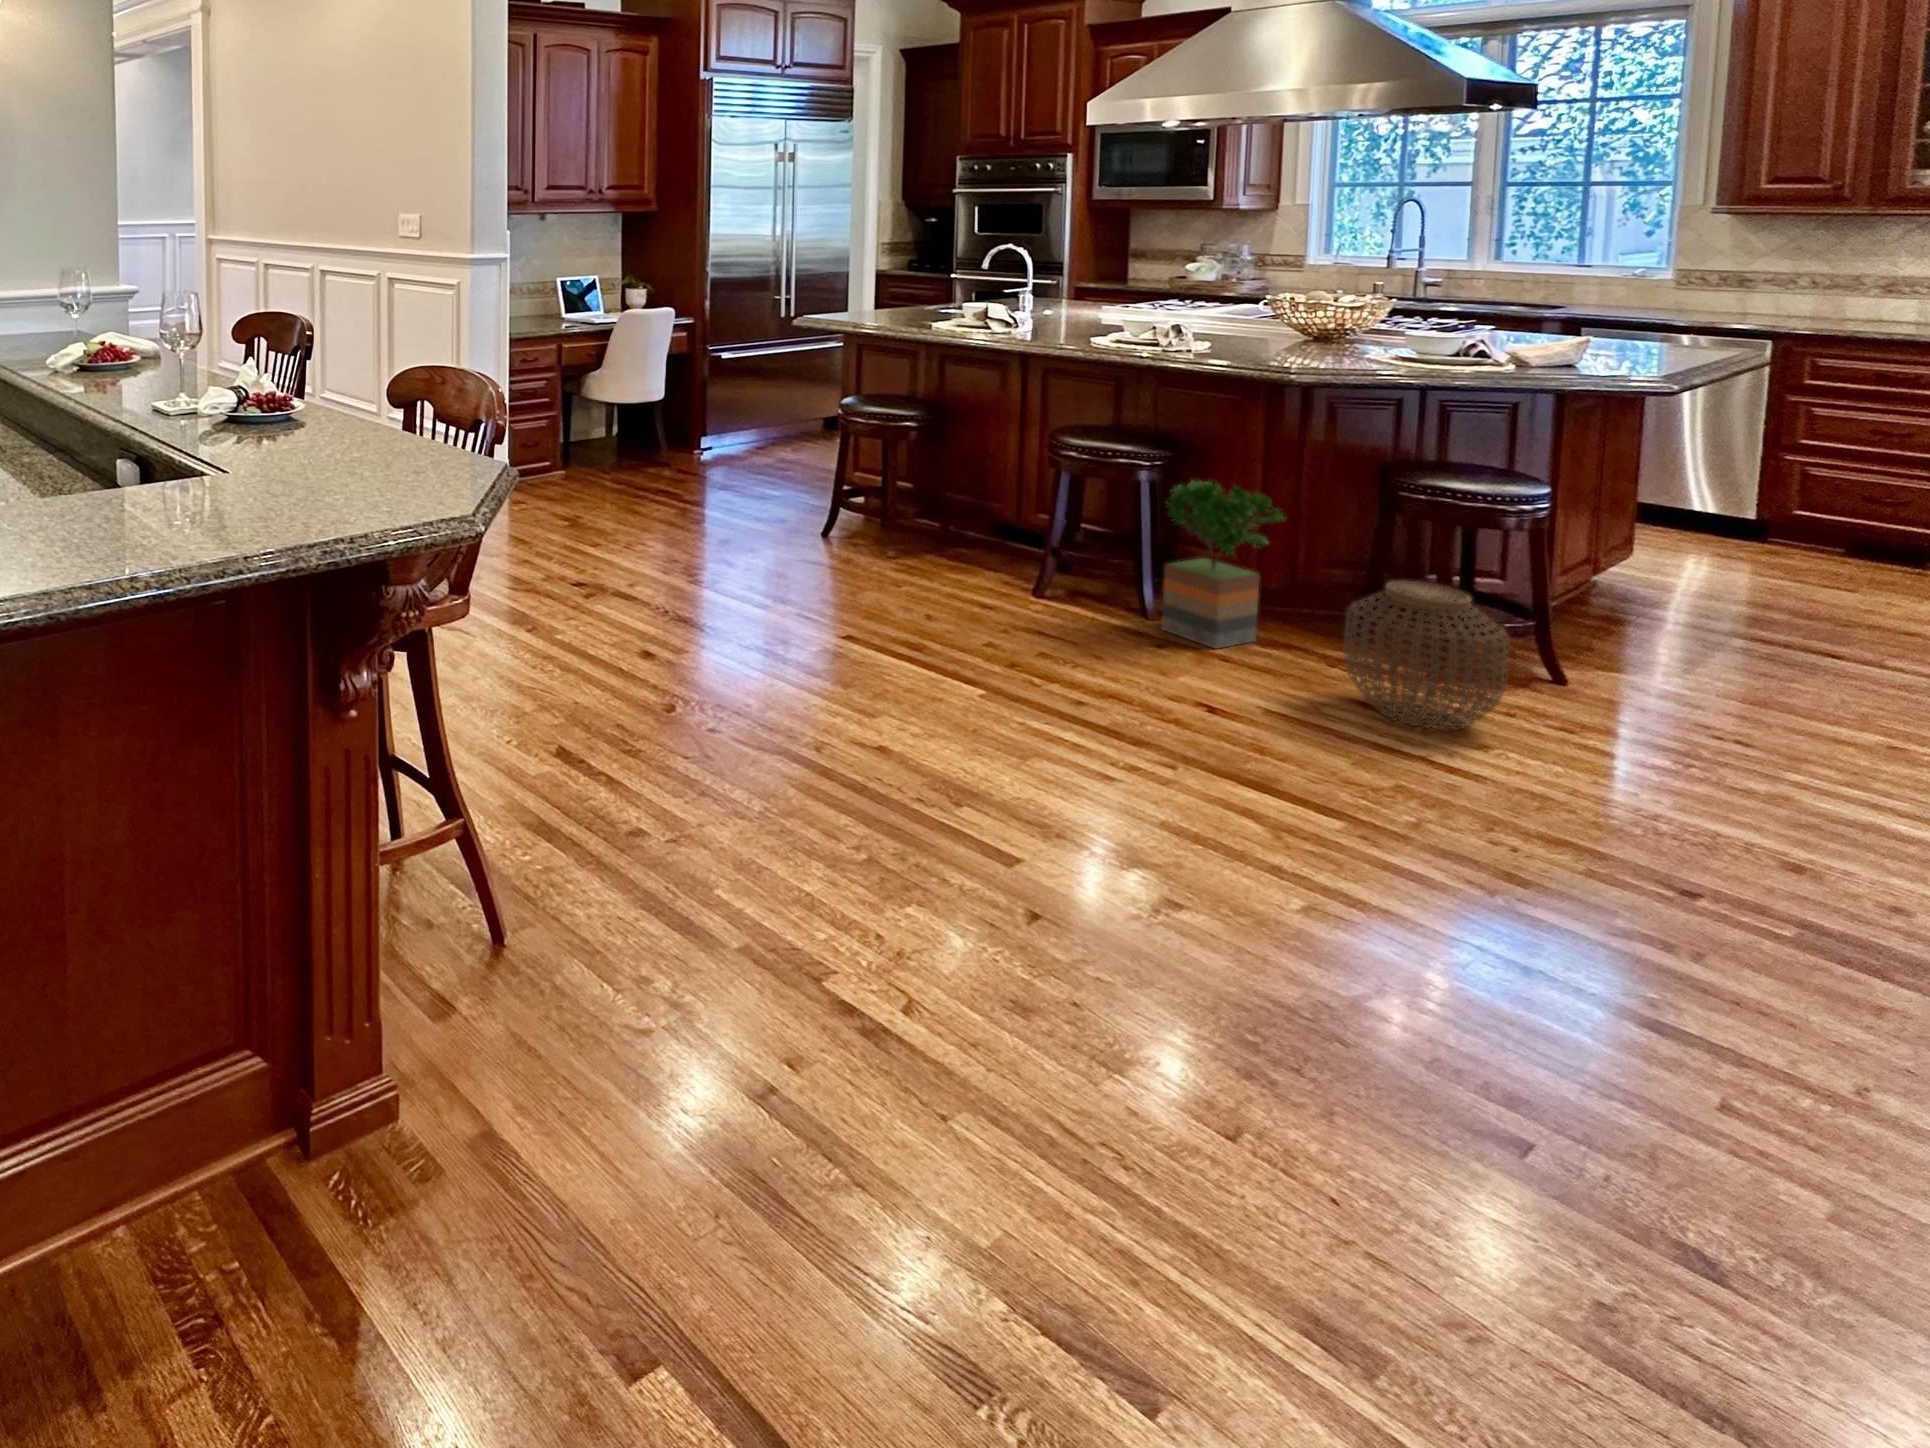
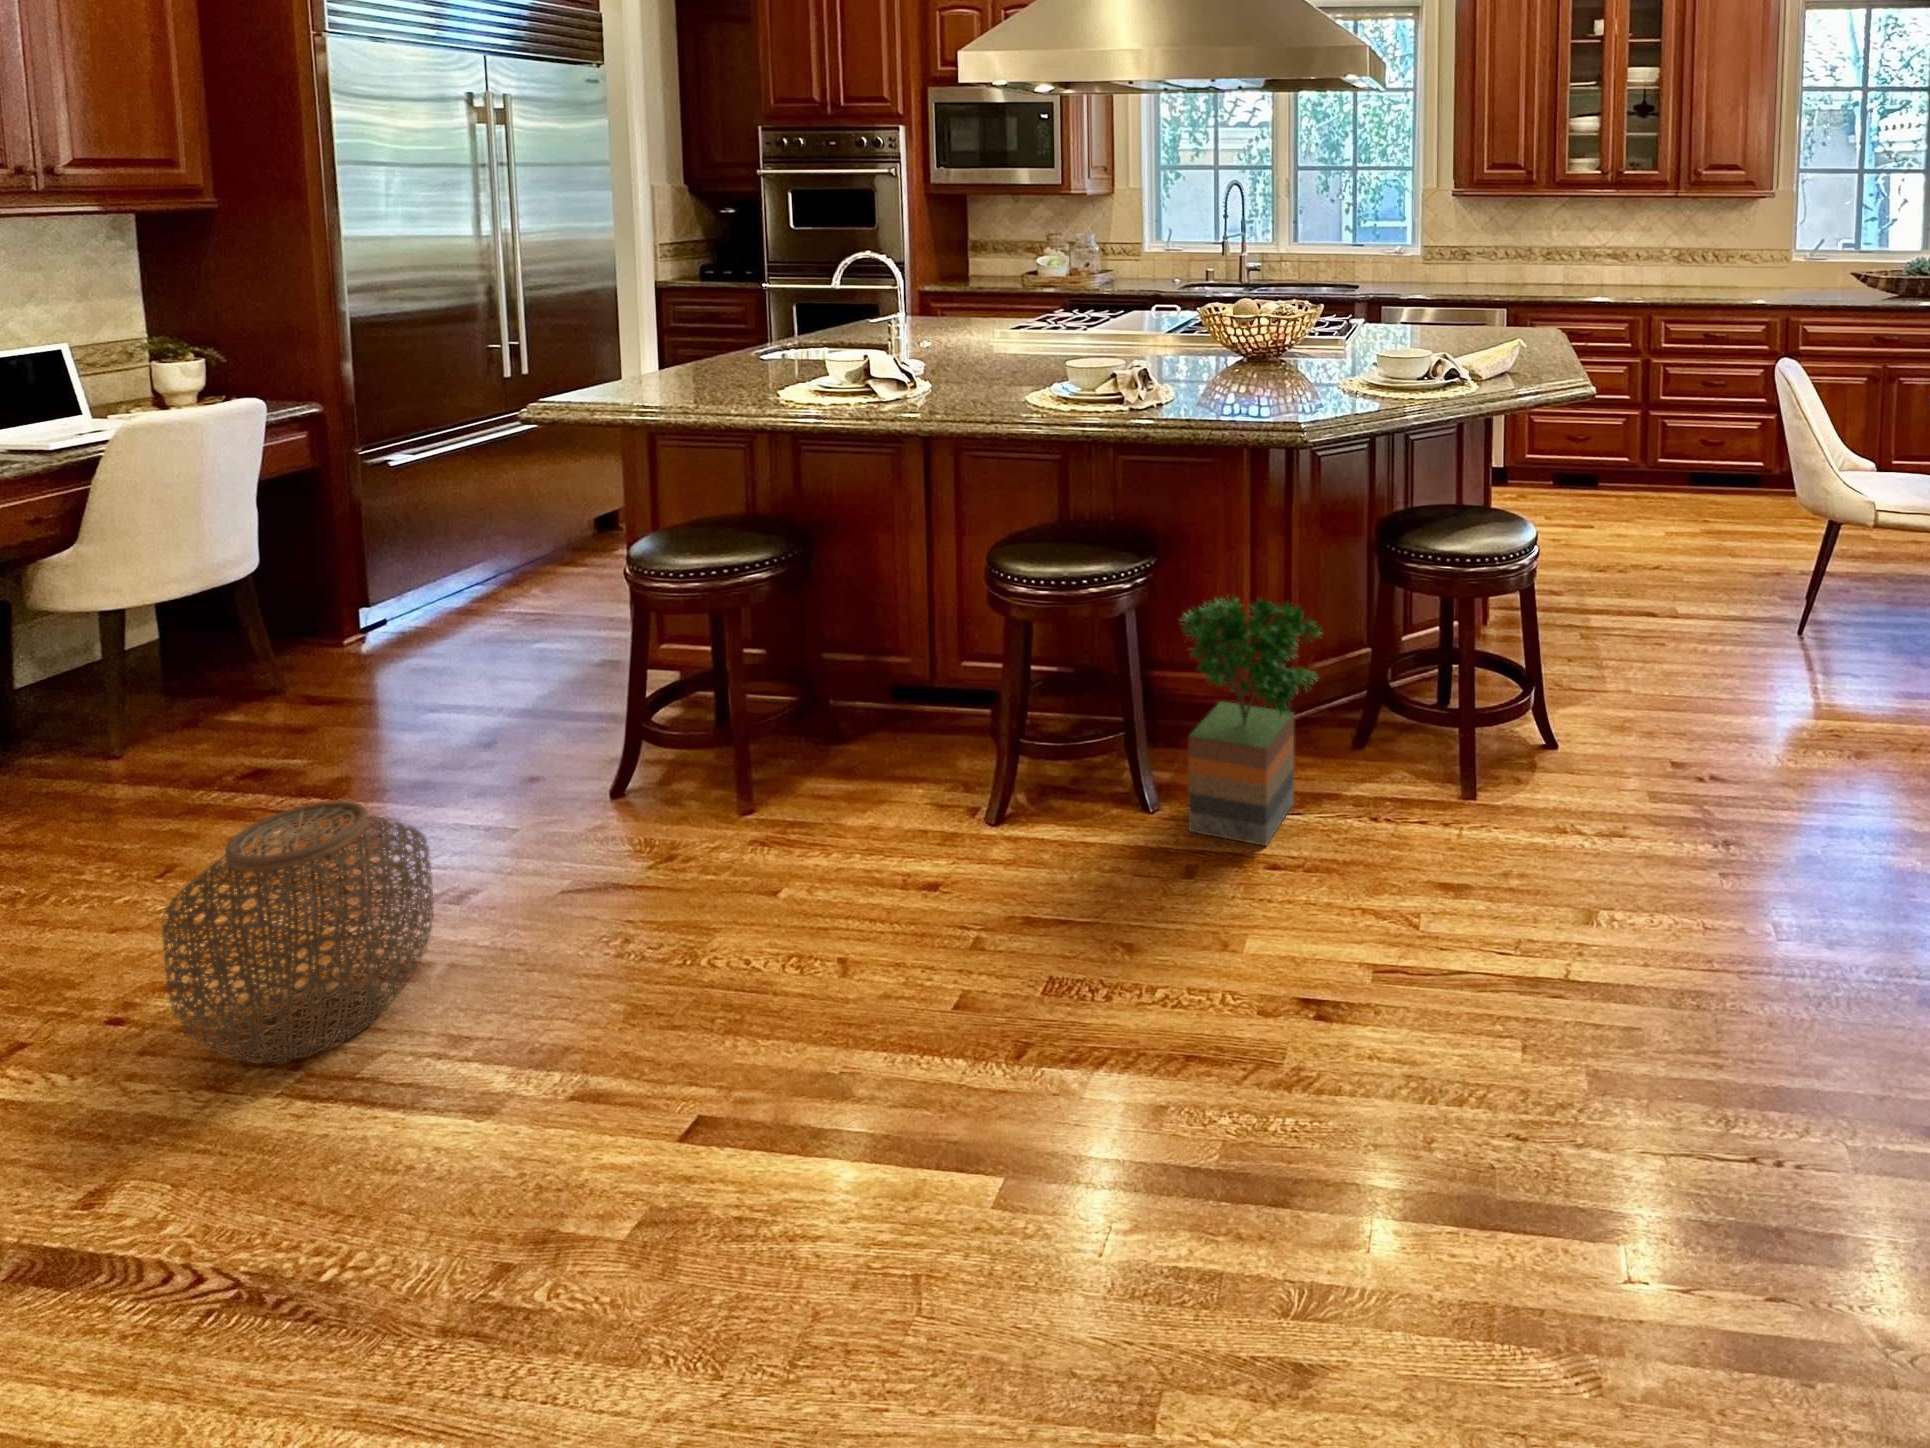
woven basket: present [1344,581,1509,730] -> present [162,801,433,1063]

